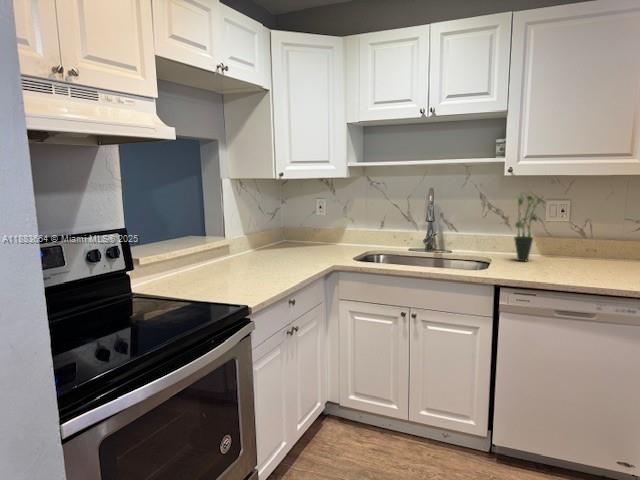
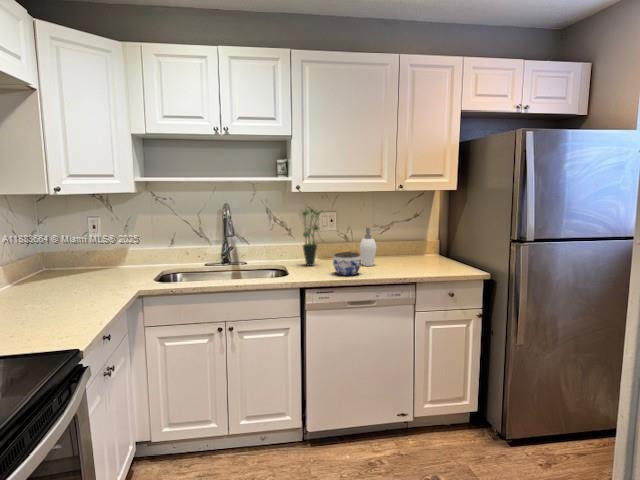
soap dispenser: none [591,221,624,270] -> present [360,228,376,266]
jar: none [543,249,582,278] -> present [333,252,361,275]

